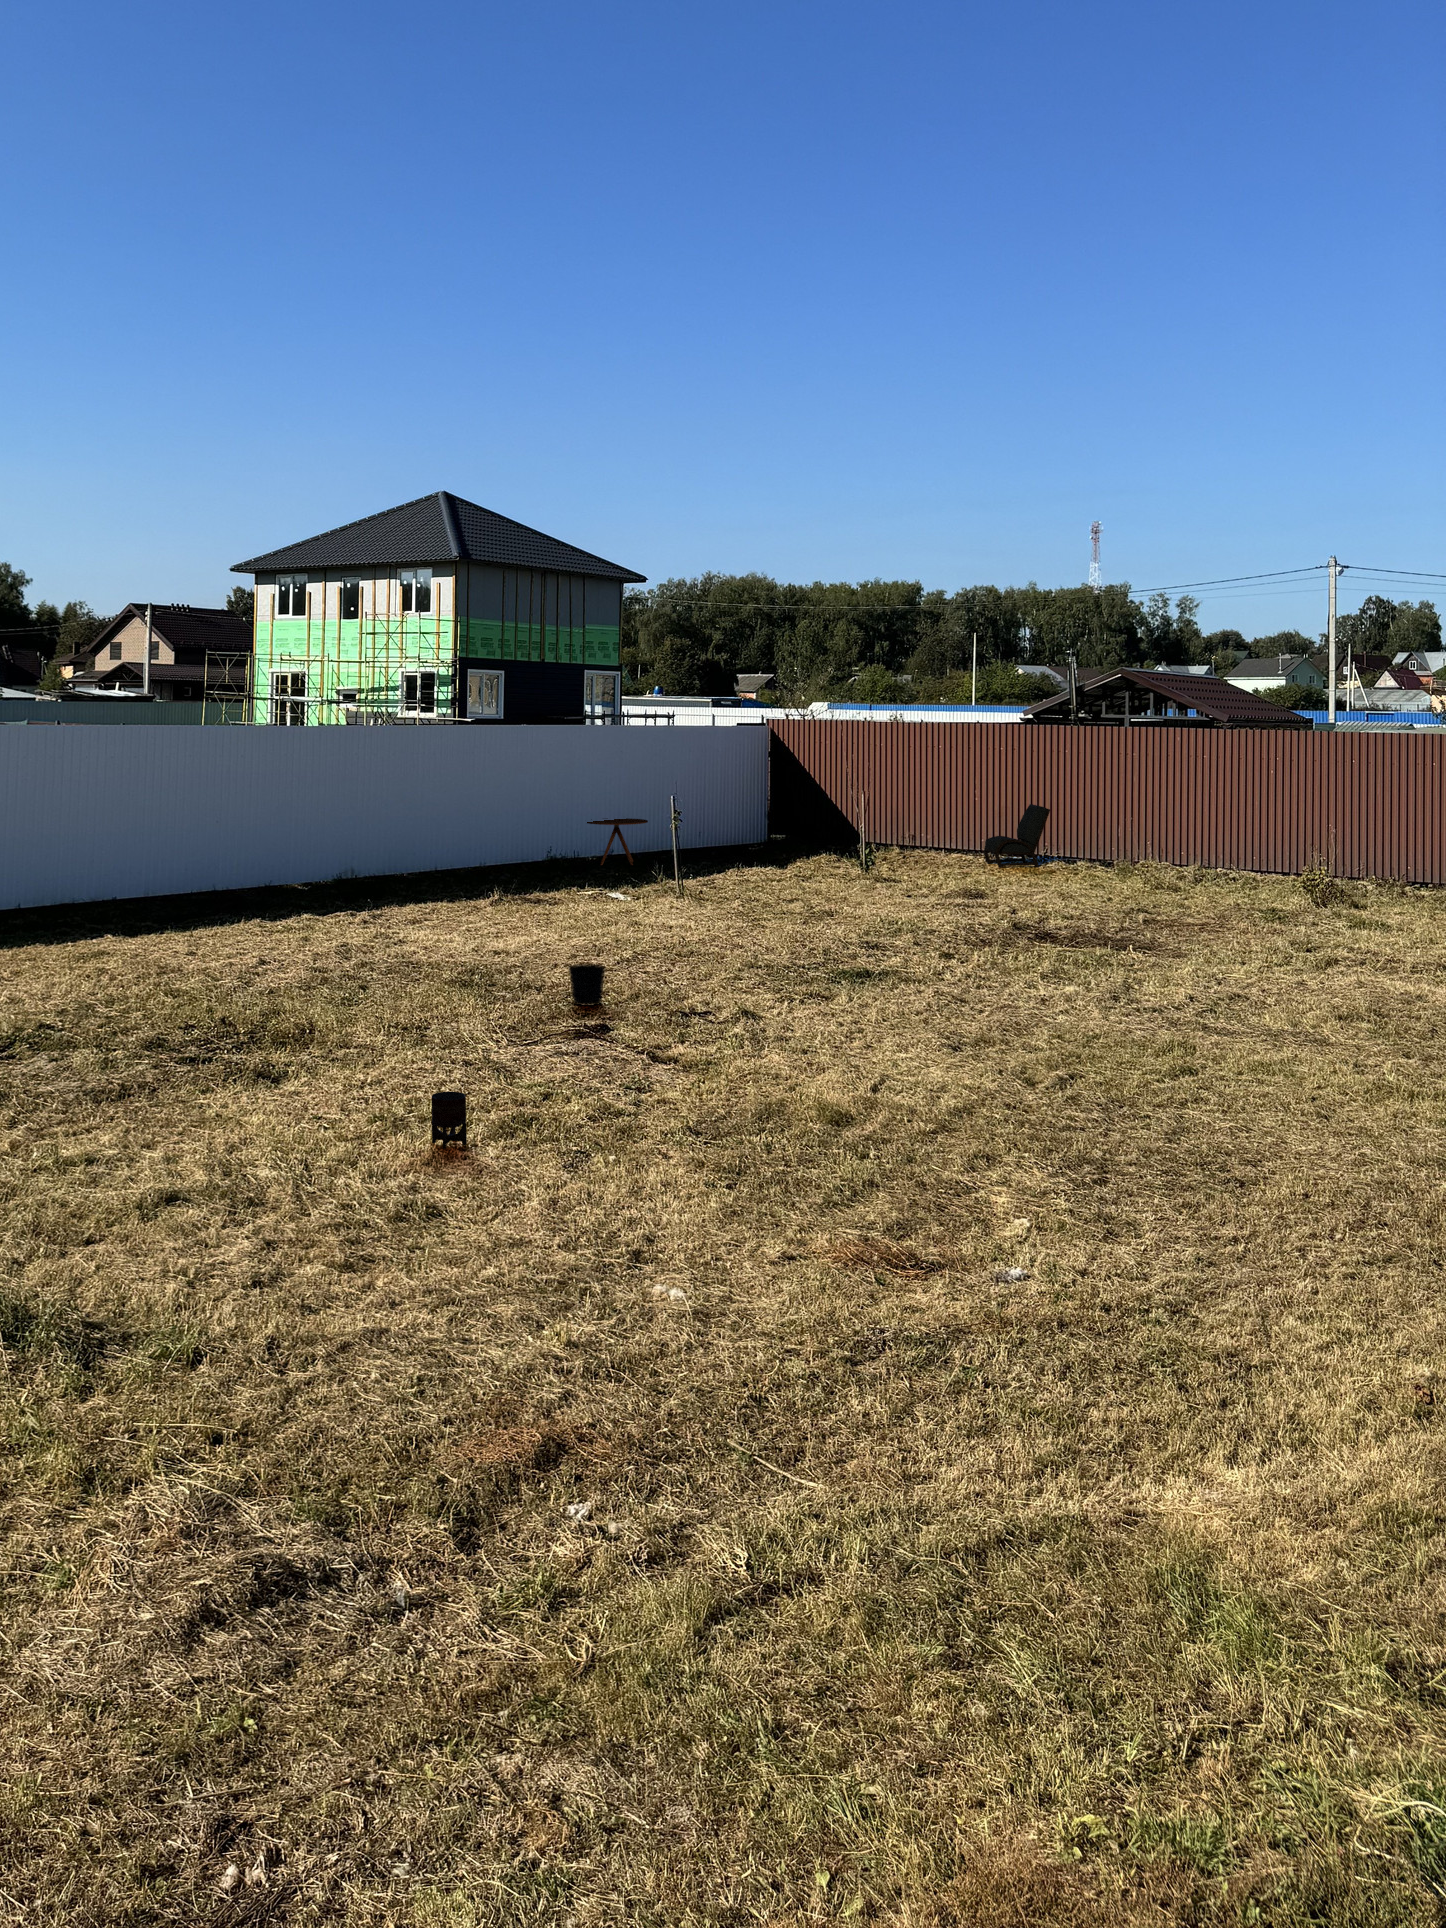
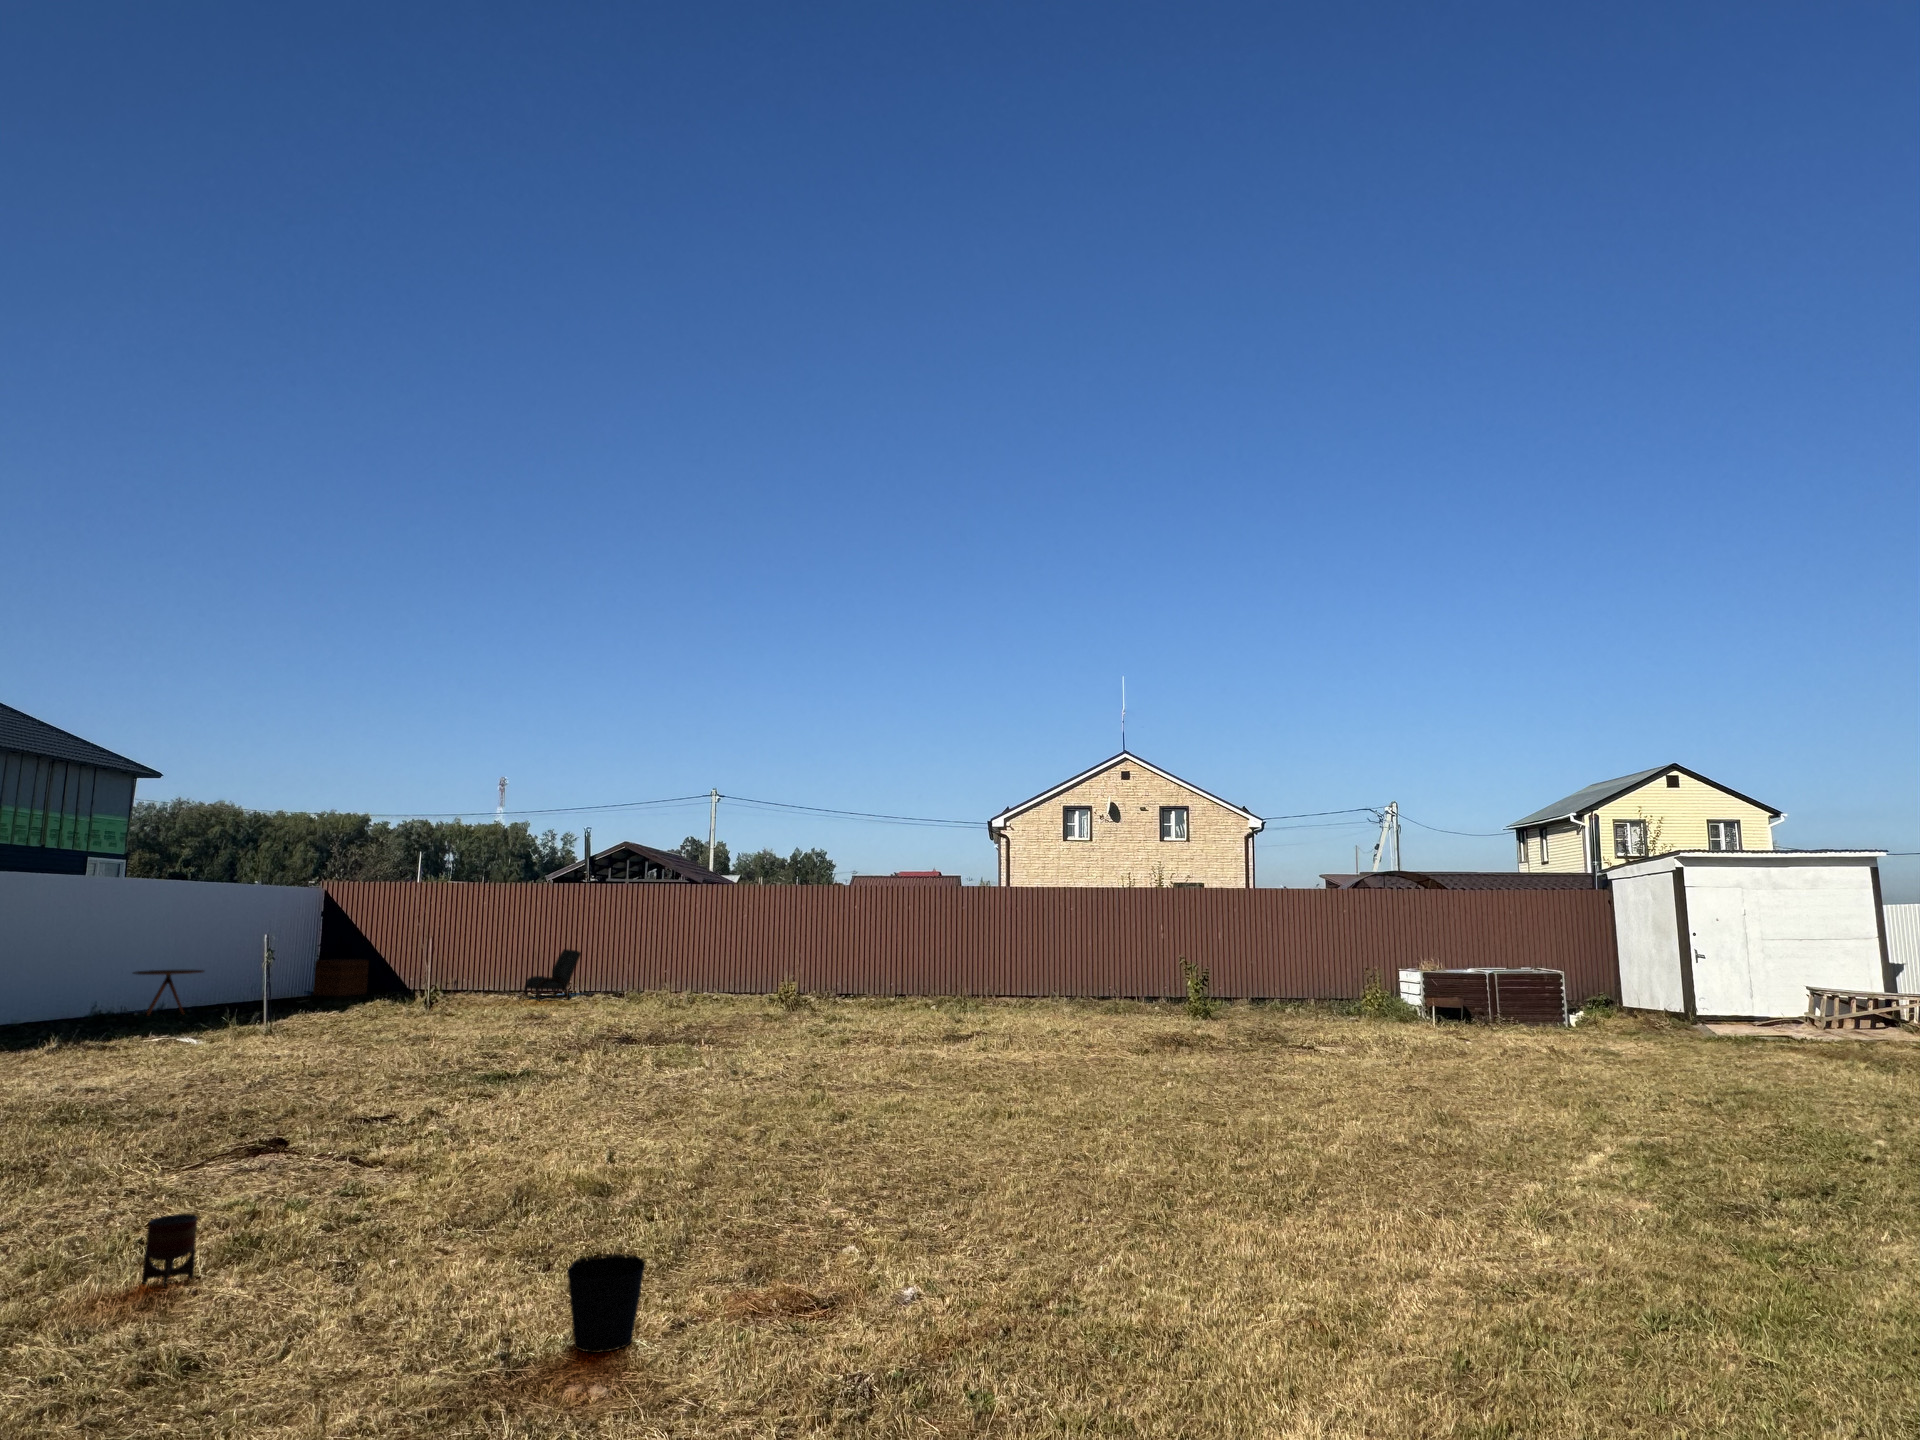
wooden crate: none [765,806,820,849] -> present [313,959,369,997]
bucket: present [568,964,605,1006] -> present [567,1254,646,1352]

